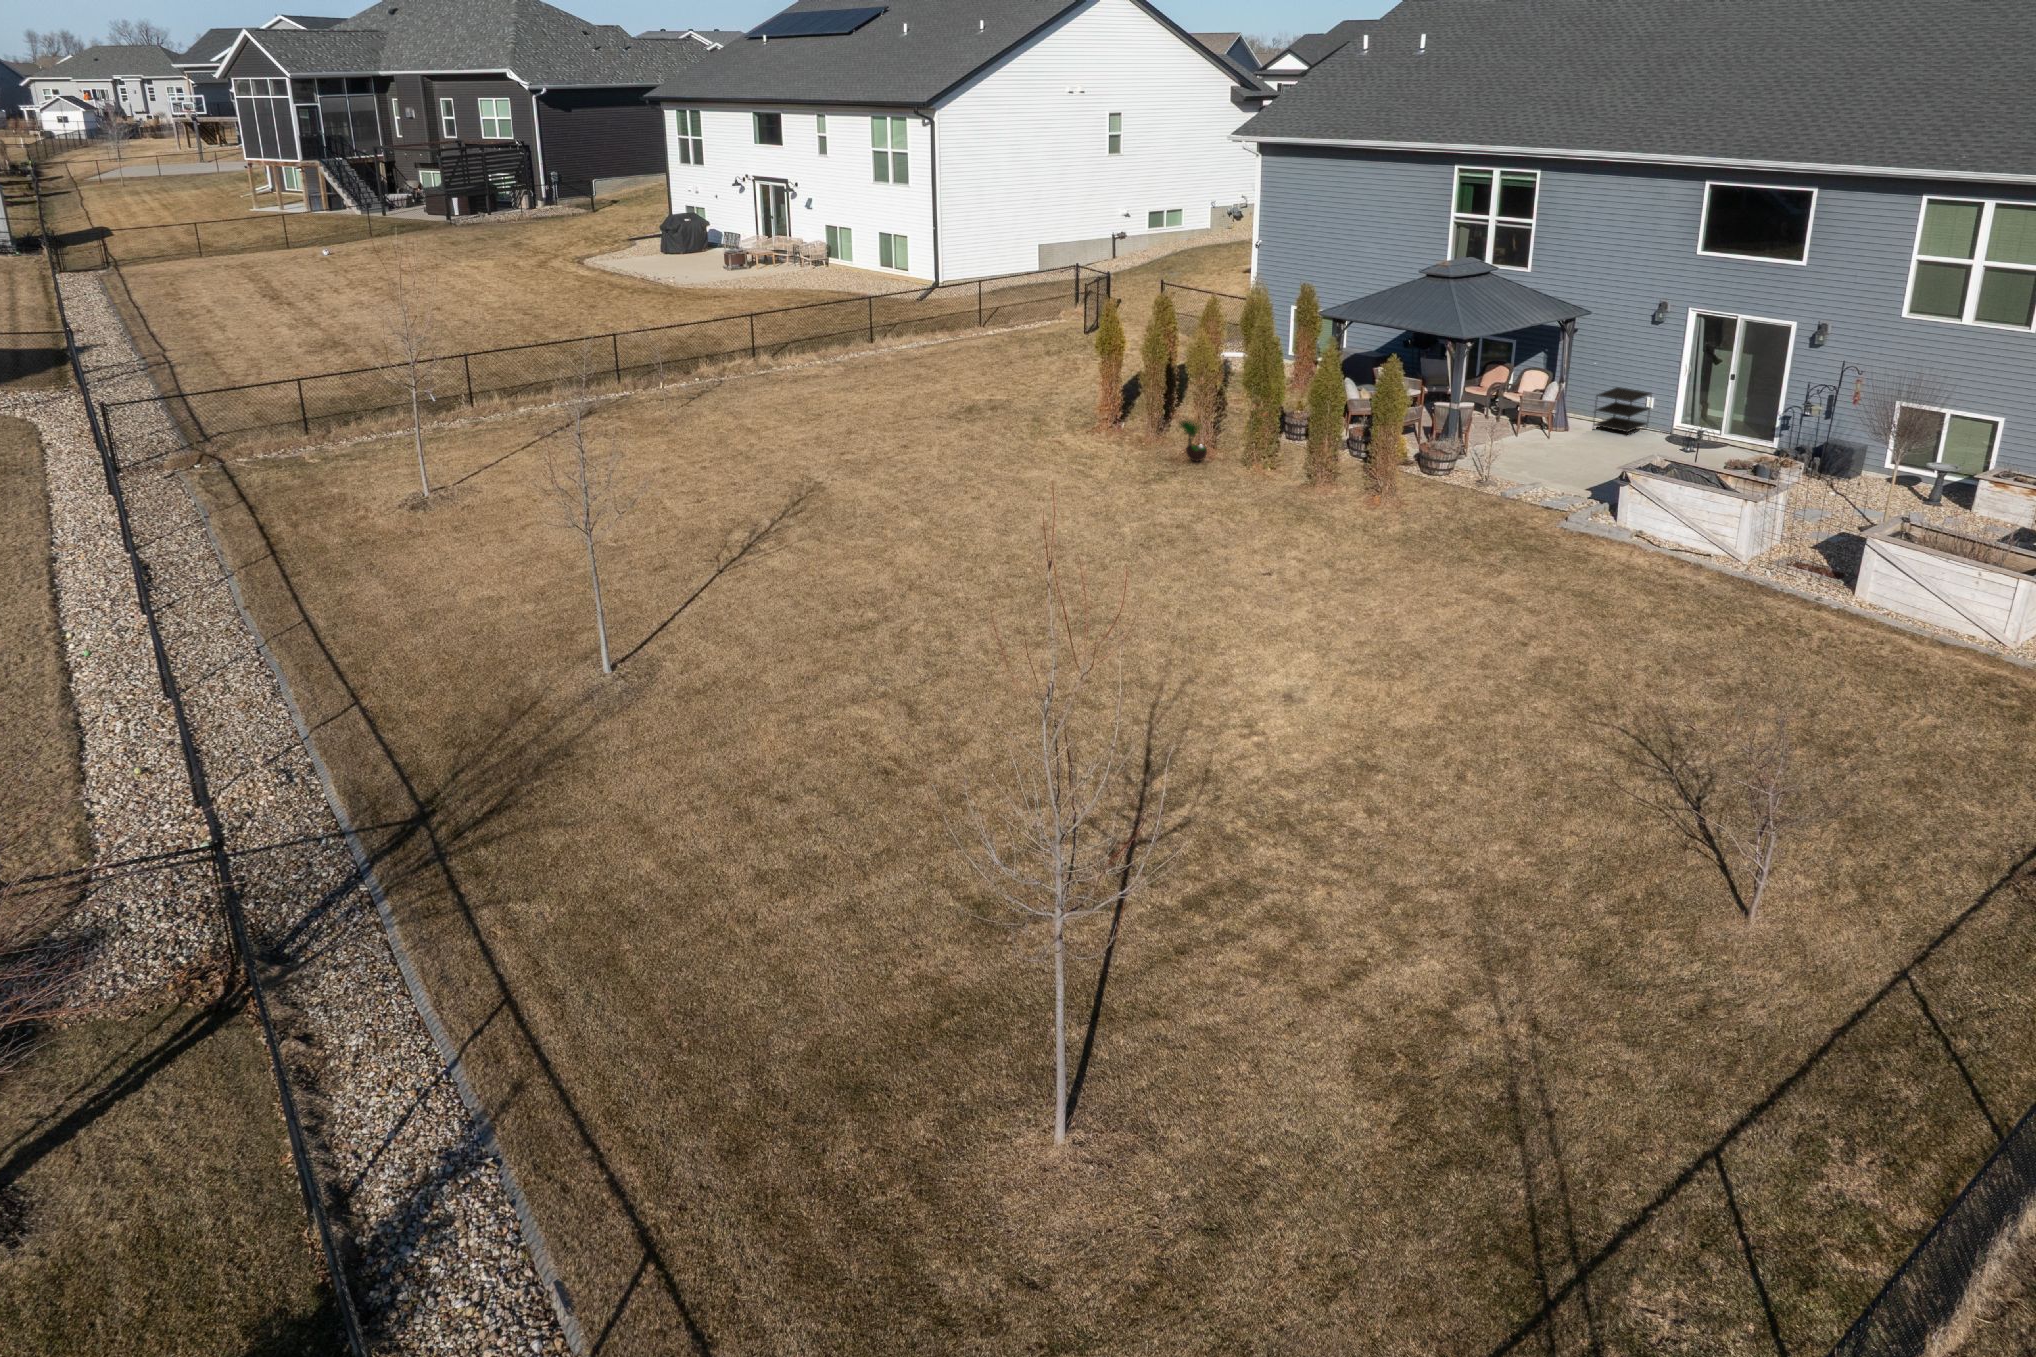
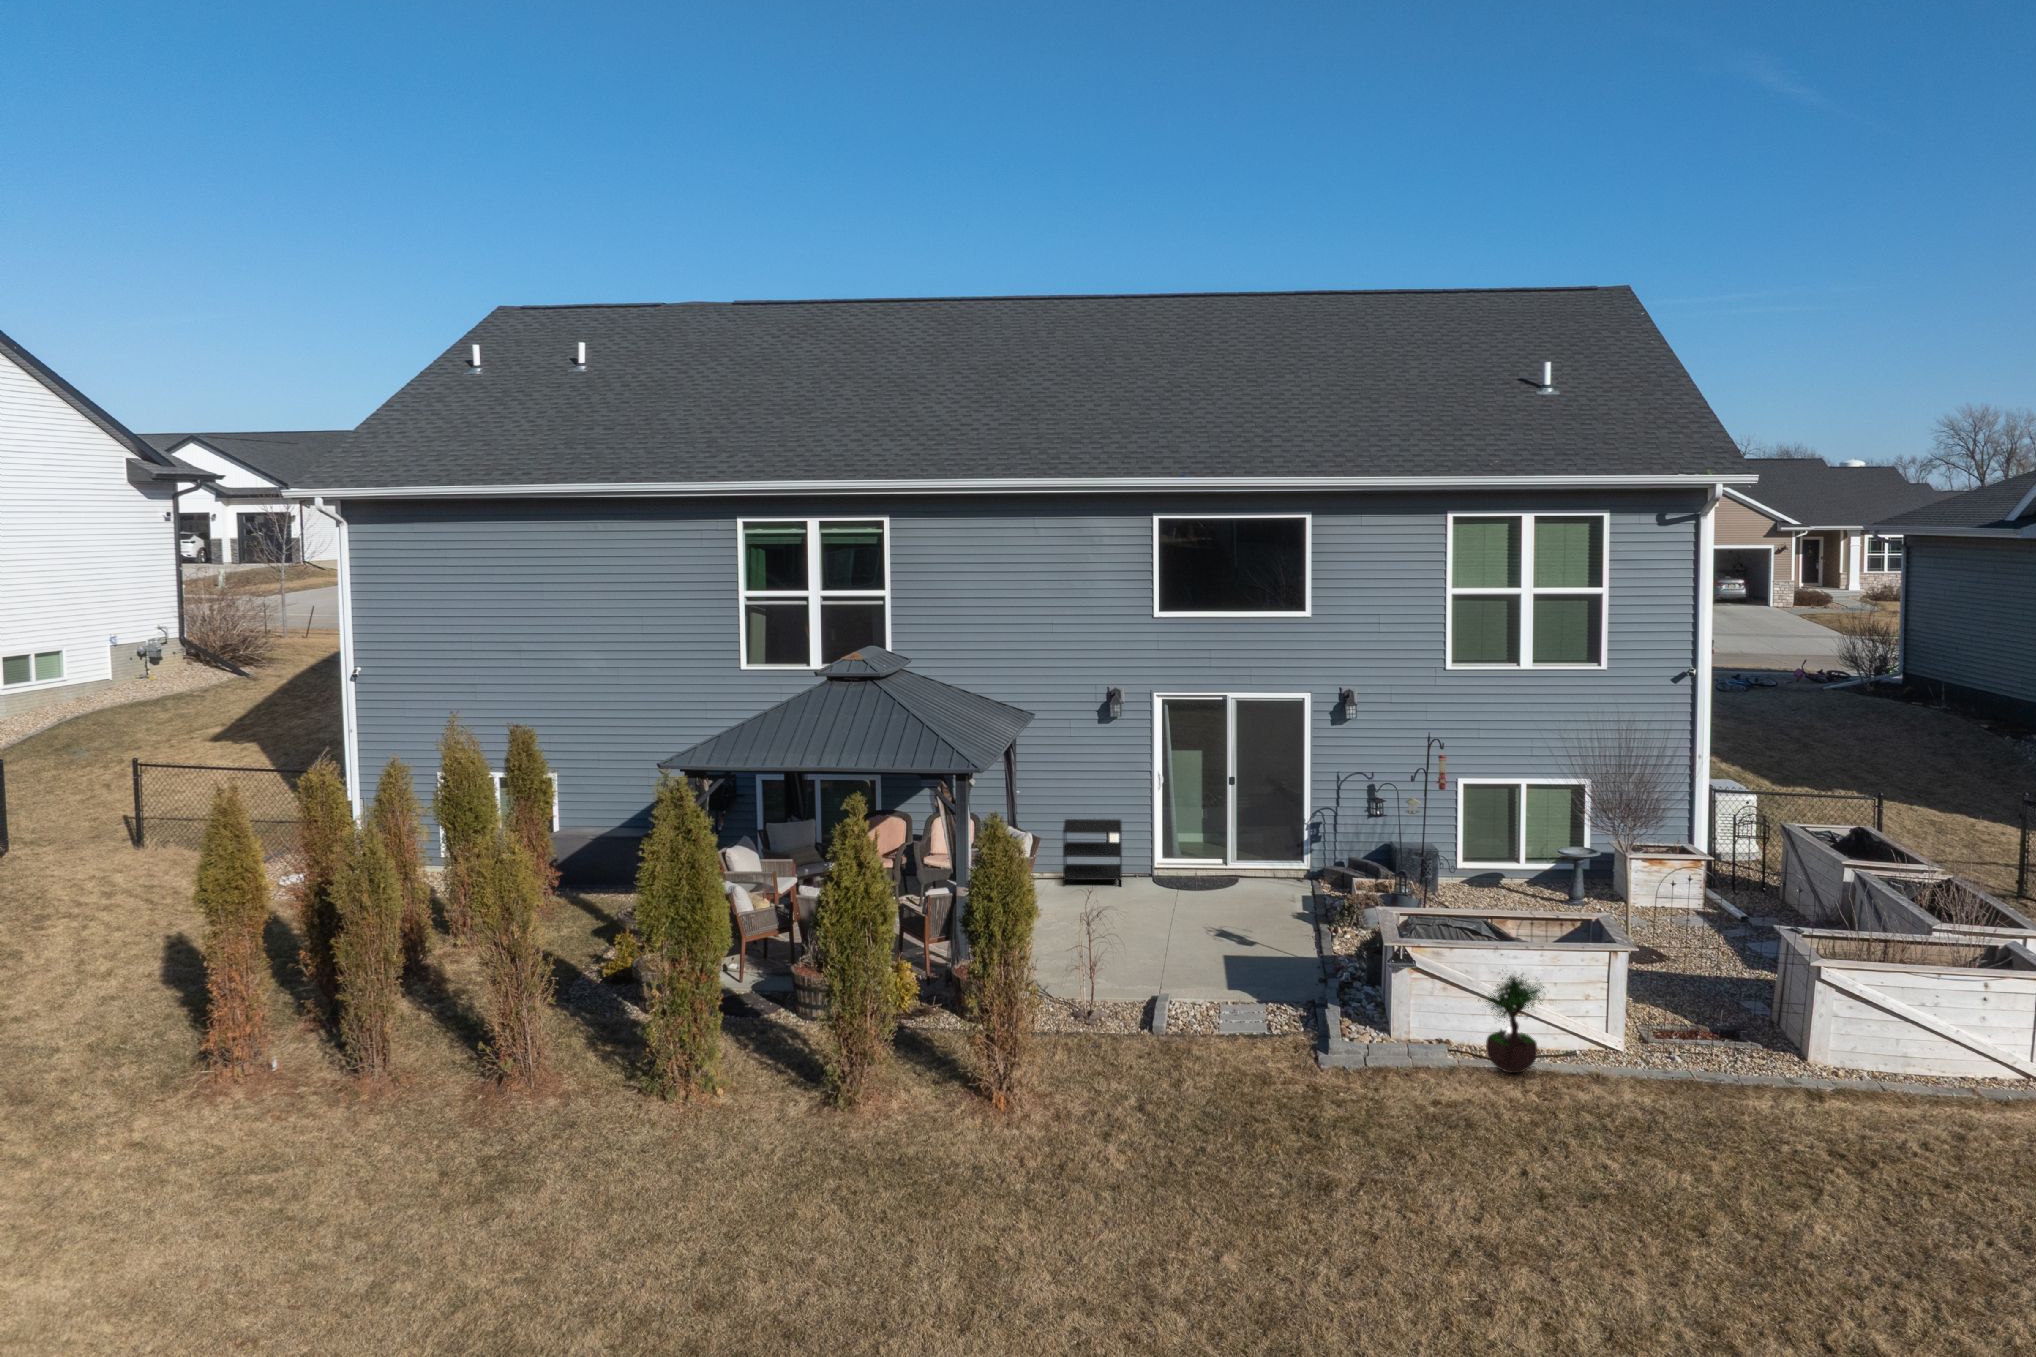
potted tree: present [1180,419,1207,462] -> present [1486,970,1545,1073]

